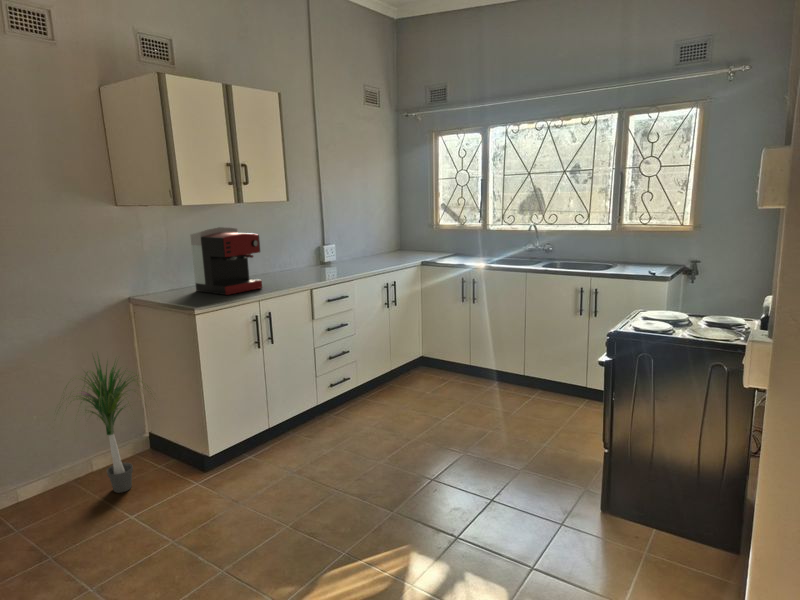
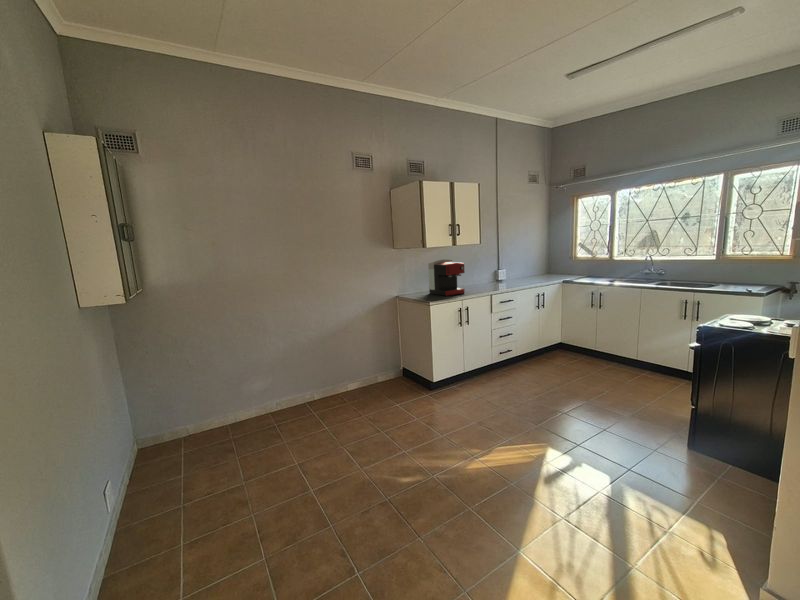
potted plant: present [76,358,138,493] -> none [364,320,412,393]

